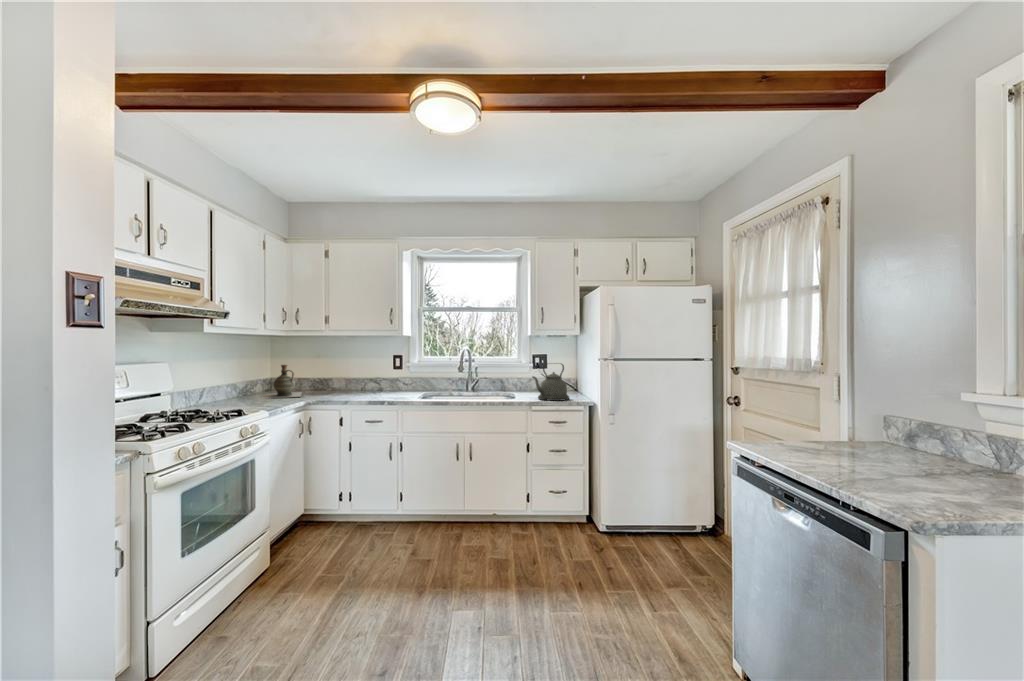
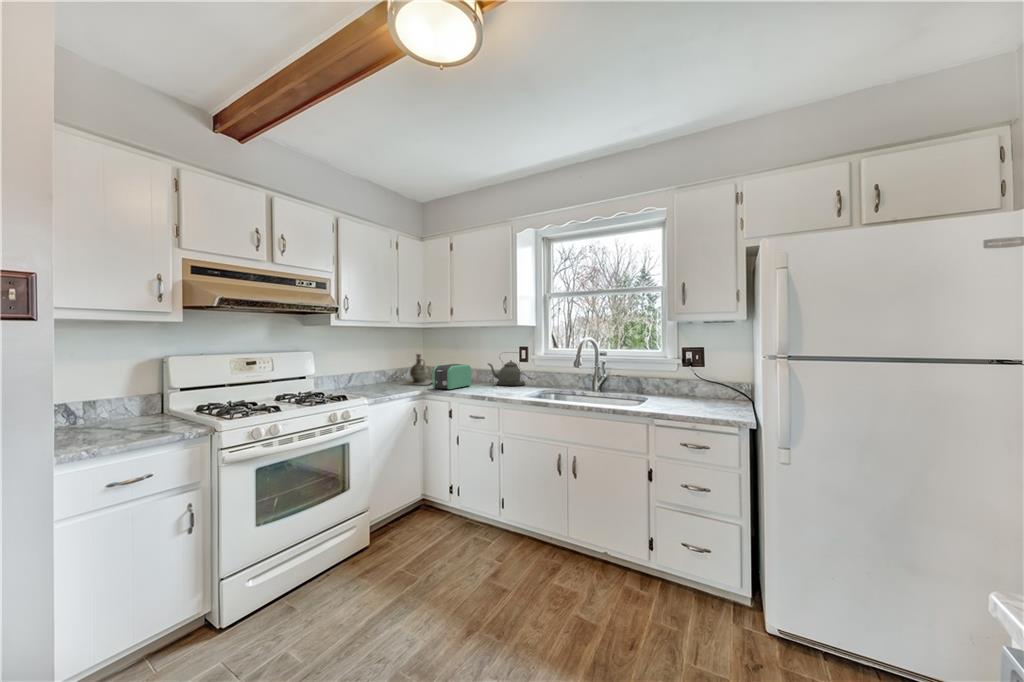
kettle: present [532,364,569,401] -> present [488,360,525,386]
toaster: none [316,374,350,399] -> present [433,364,472,390]

